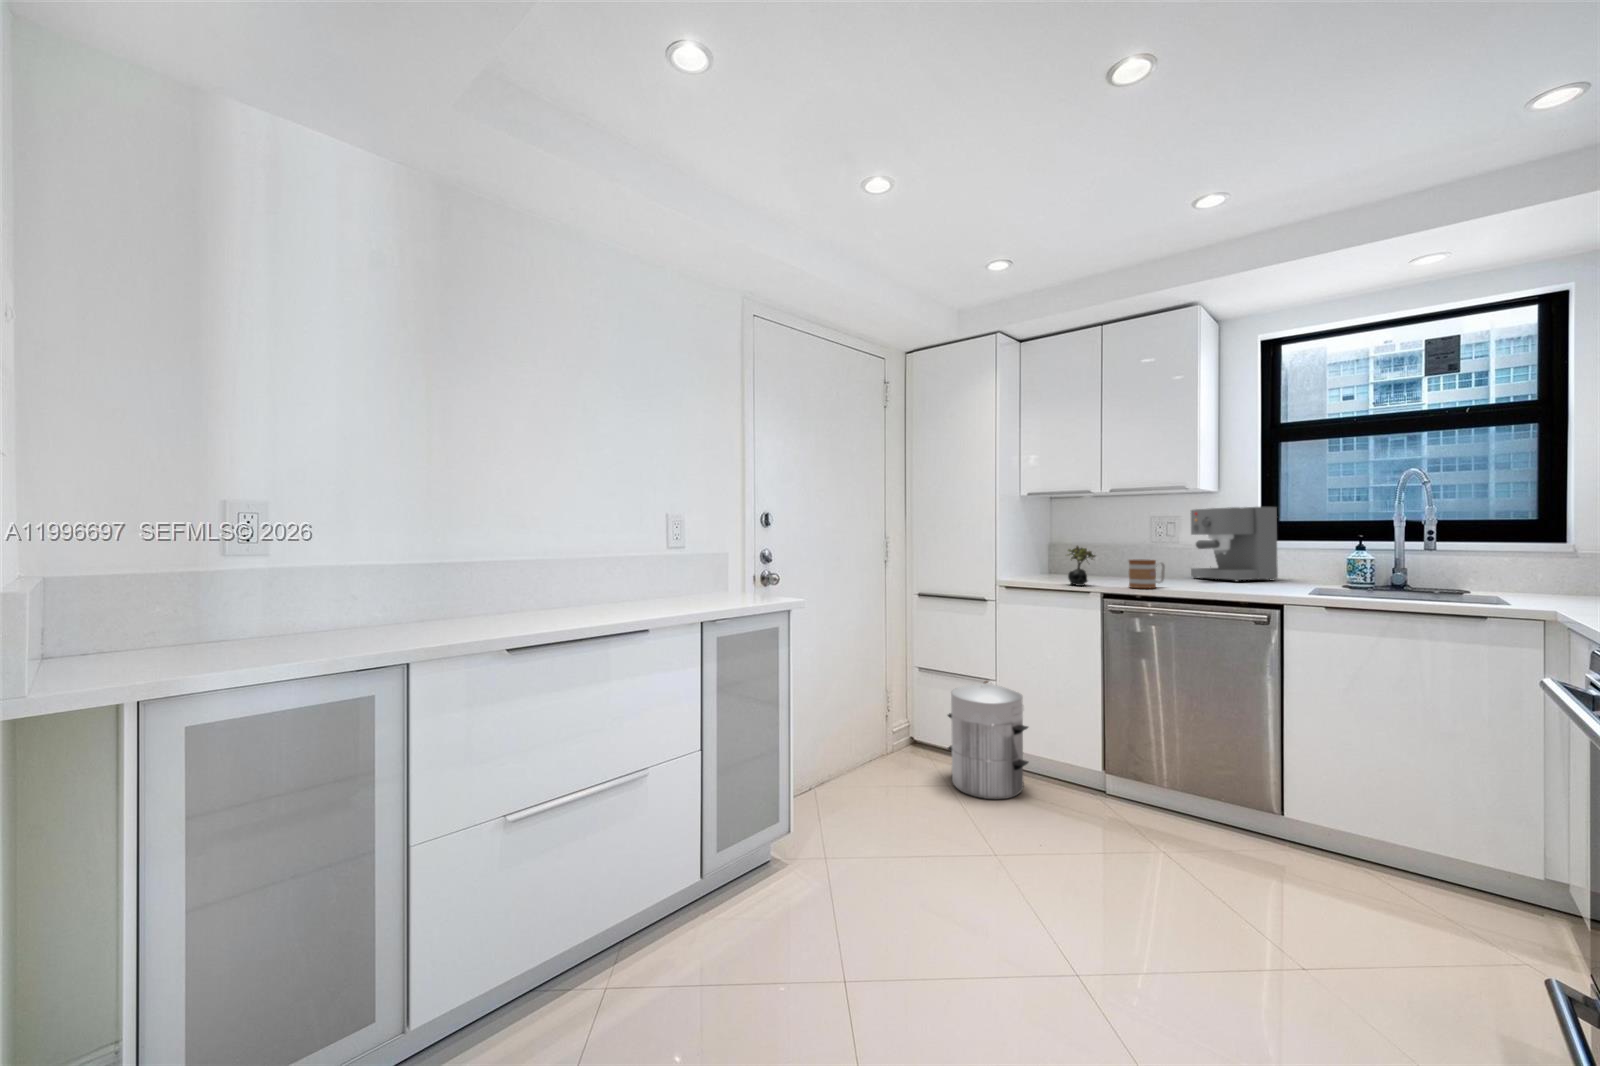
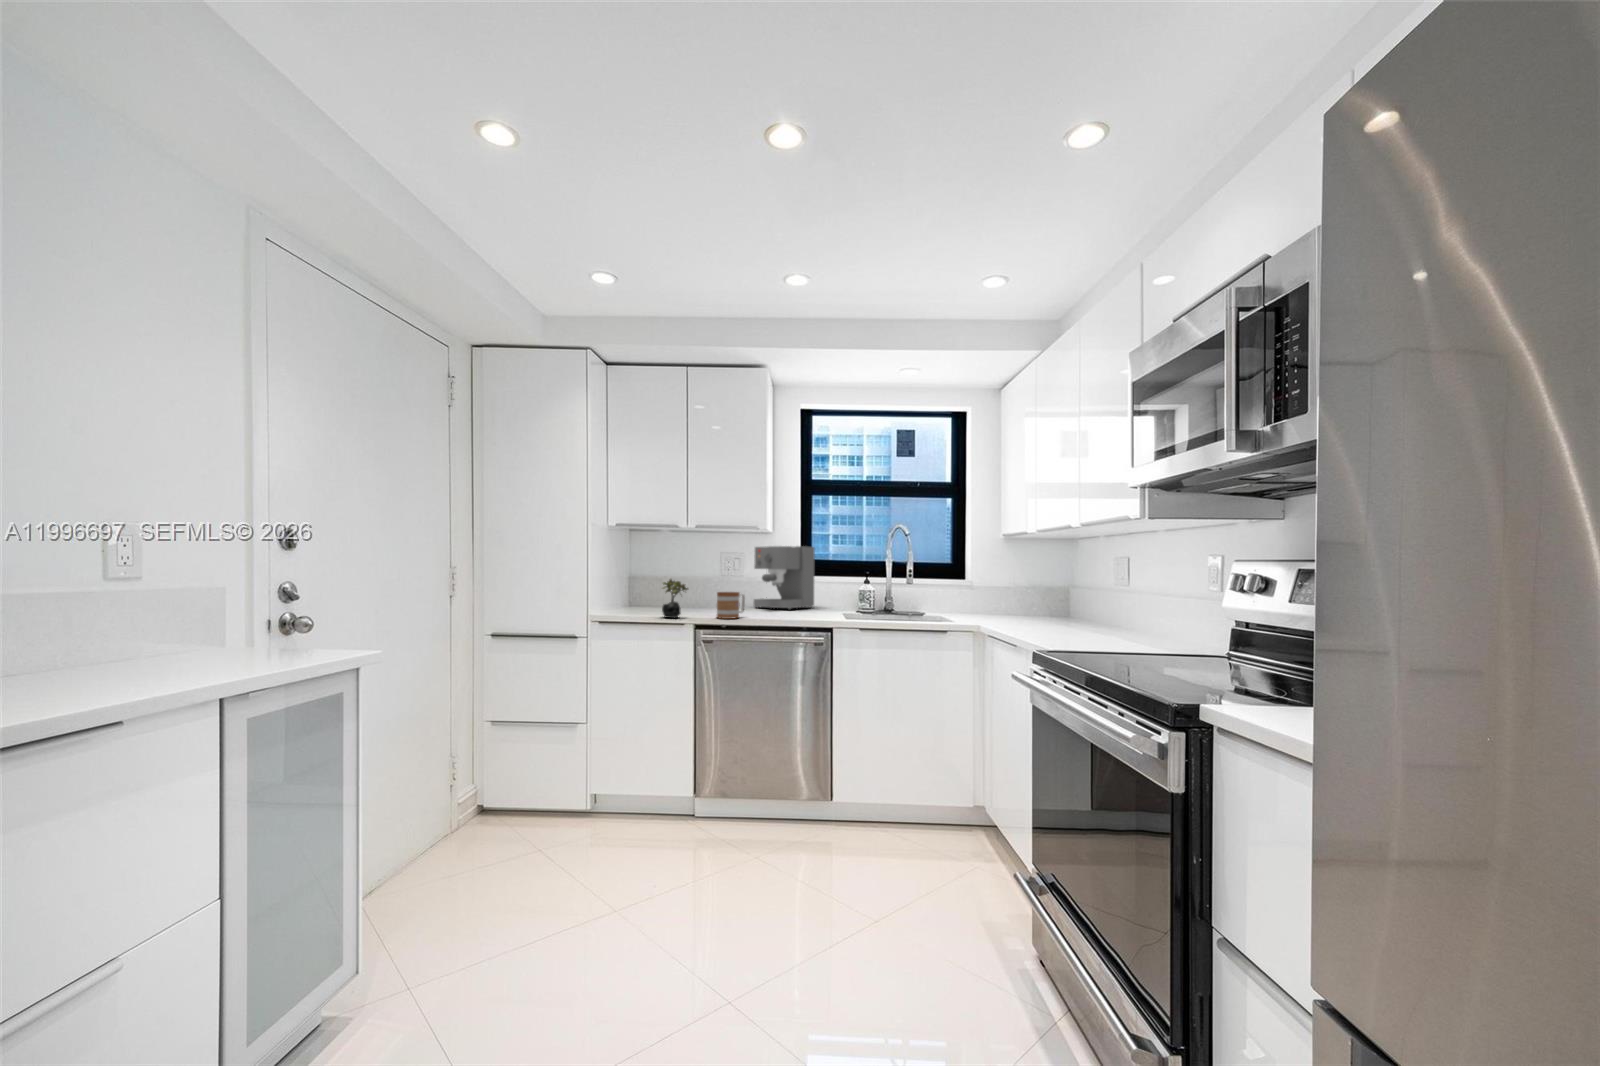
waste bin: present [948,681,1028,799] -> none [529,726,622,860]

